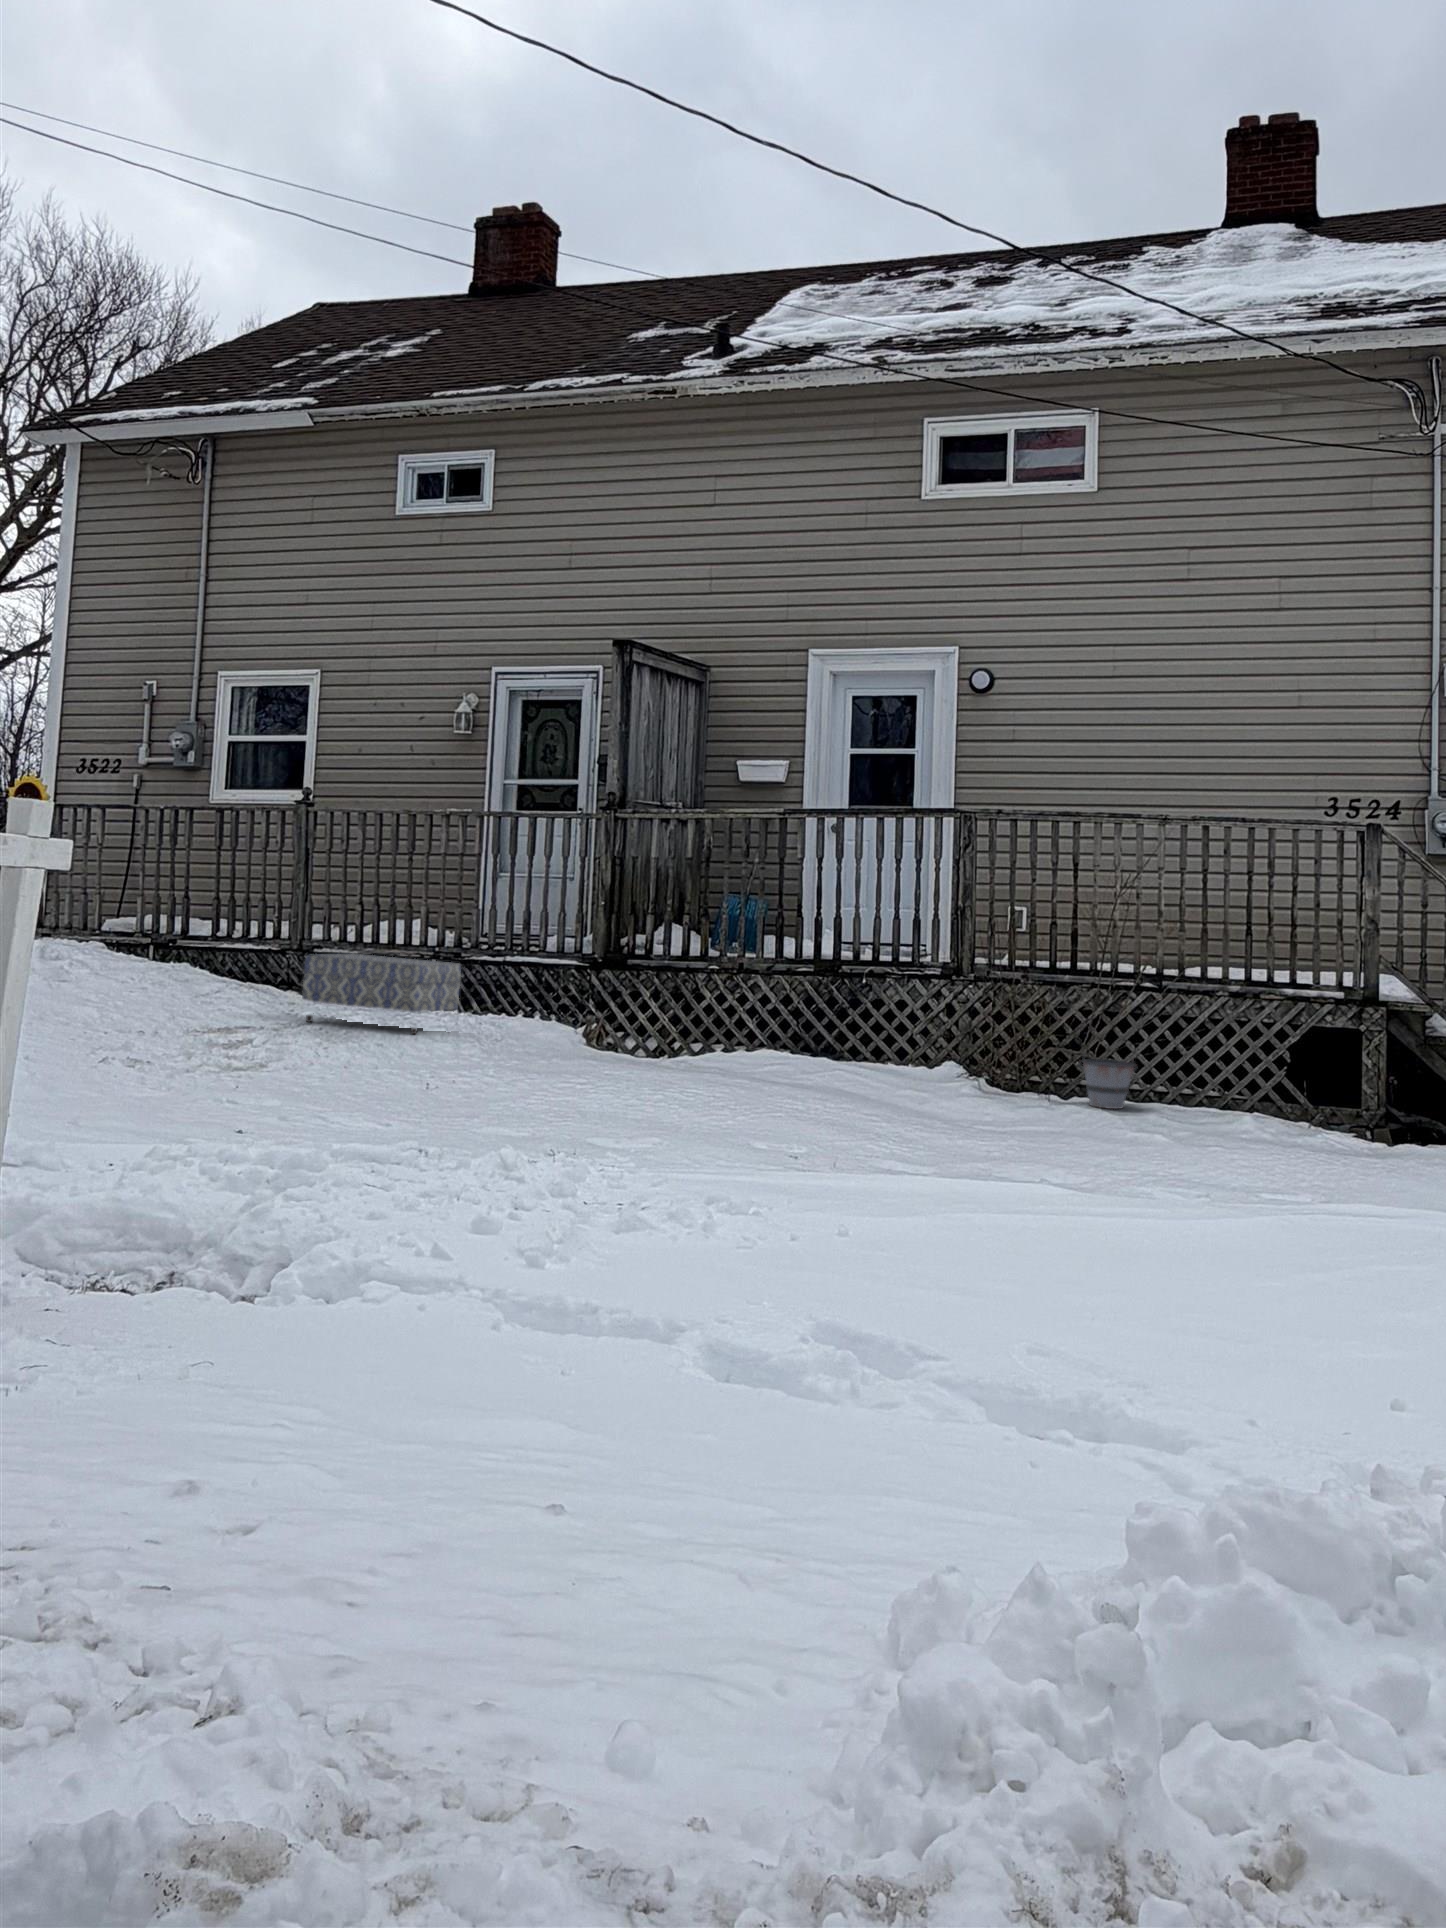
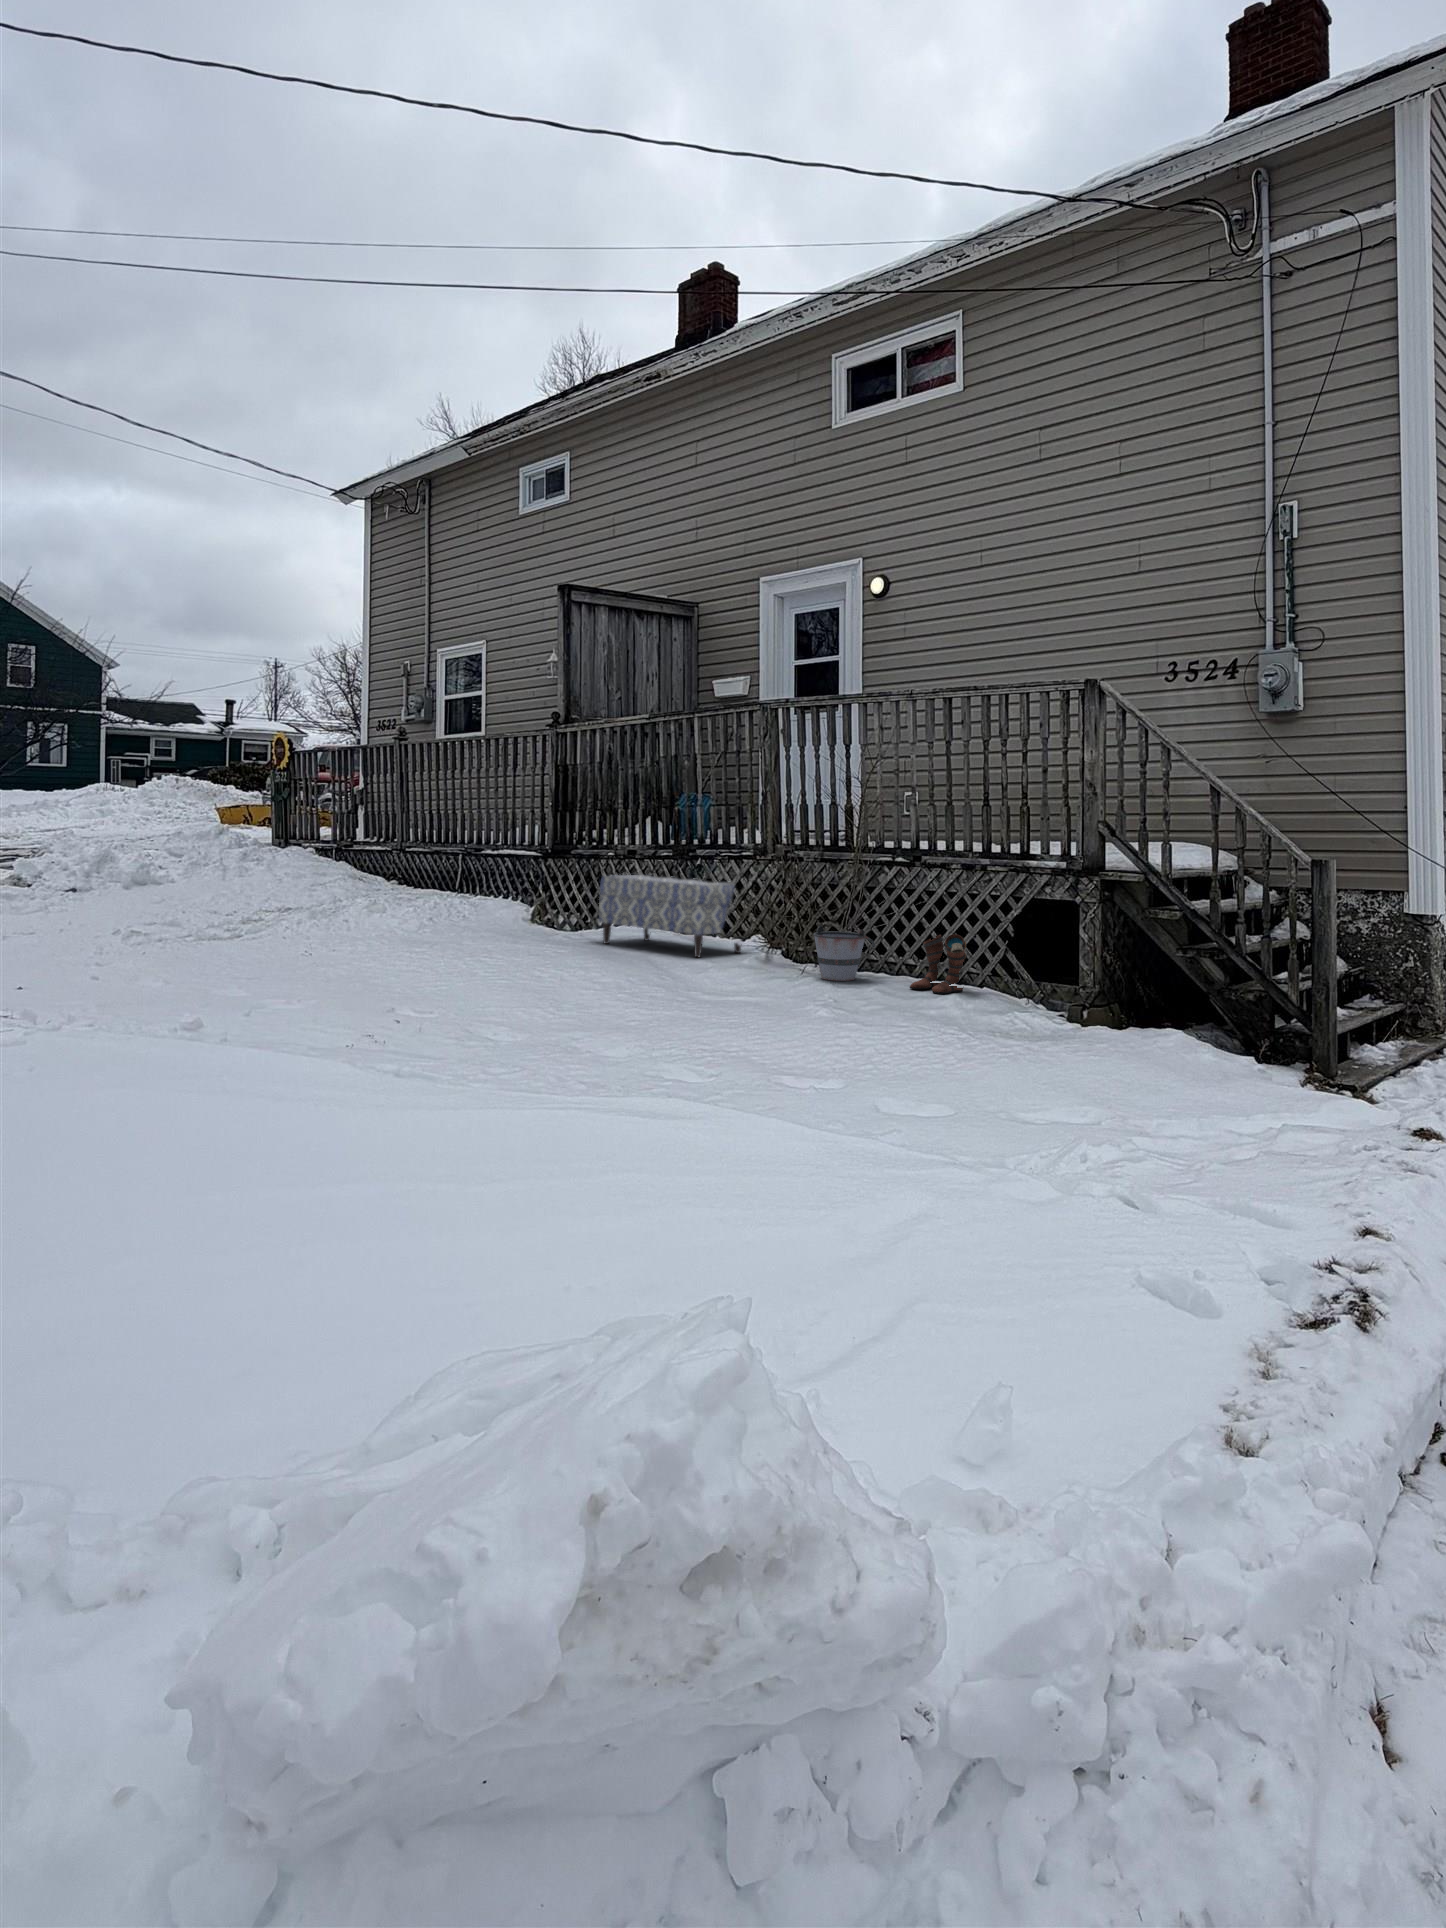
bench: present [302,953,461,1034] -> present [598,875,741,957]
boots: none [1193,1061,1253,1118] -> present [910,934,967,994]

